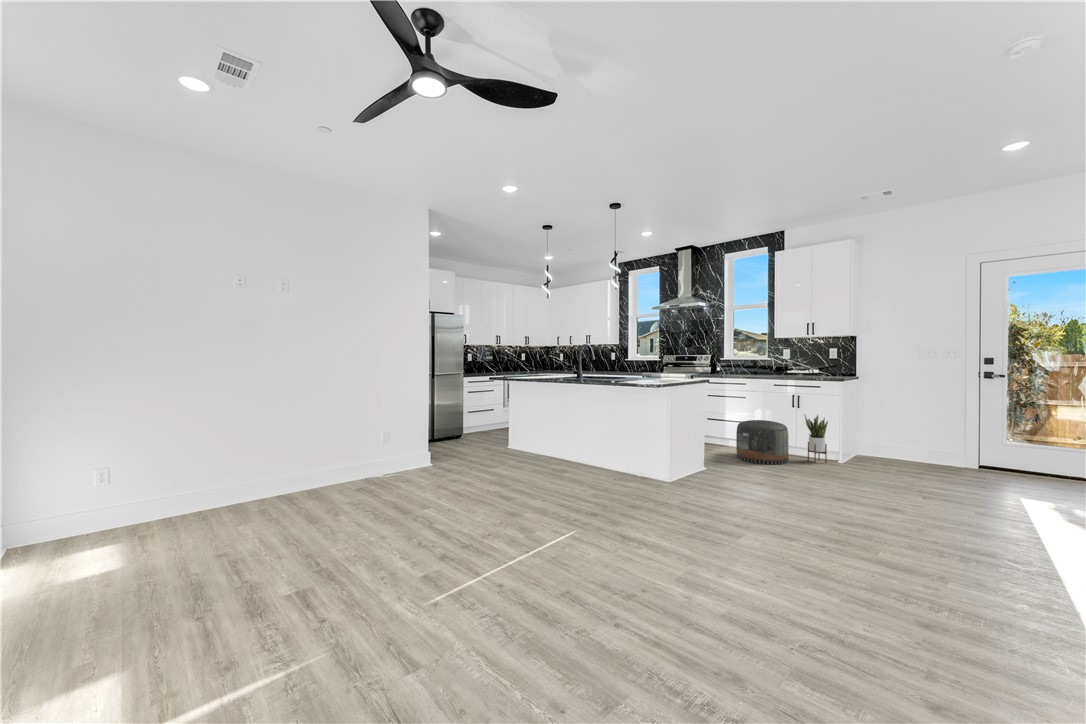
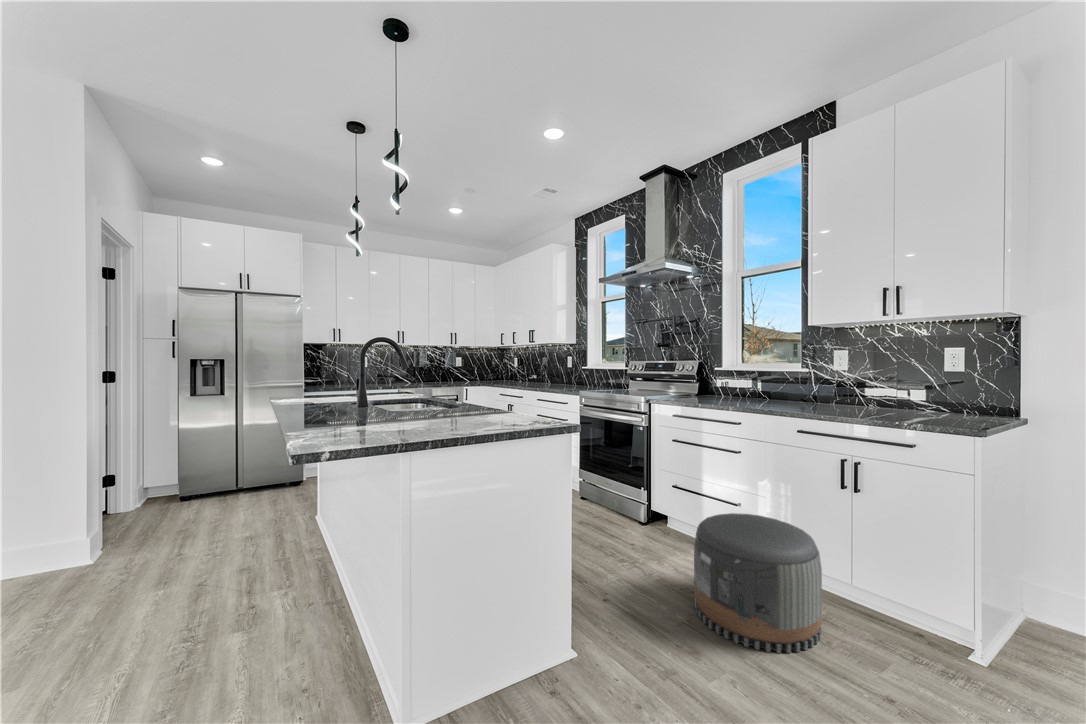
potted plant: present [804,414,828,463] -> none [865,517,937,663]

